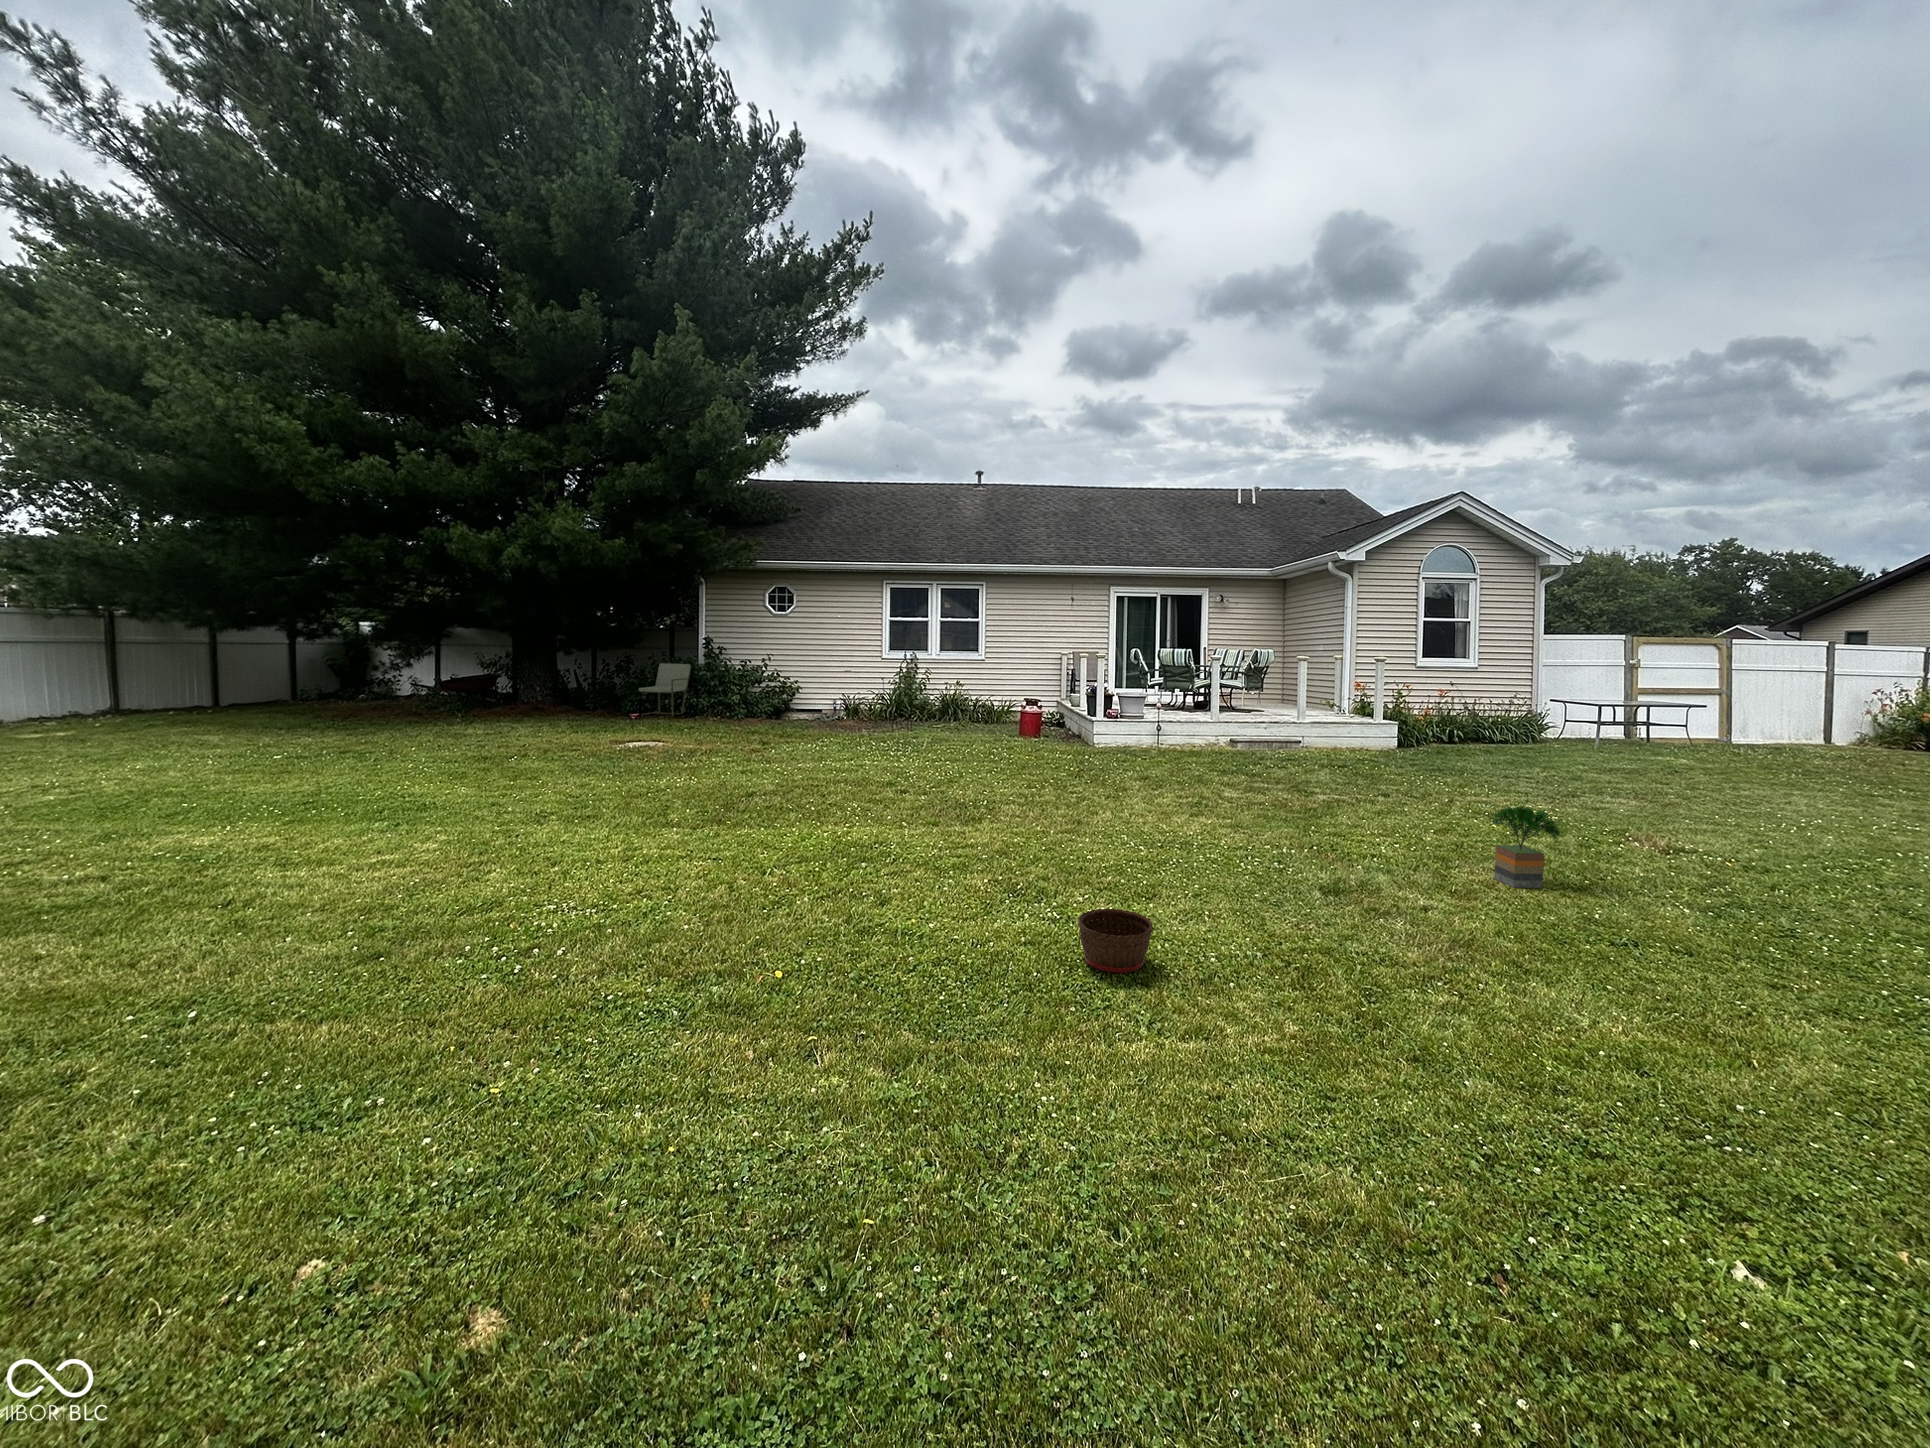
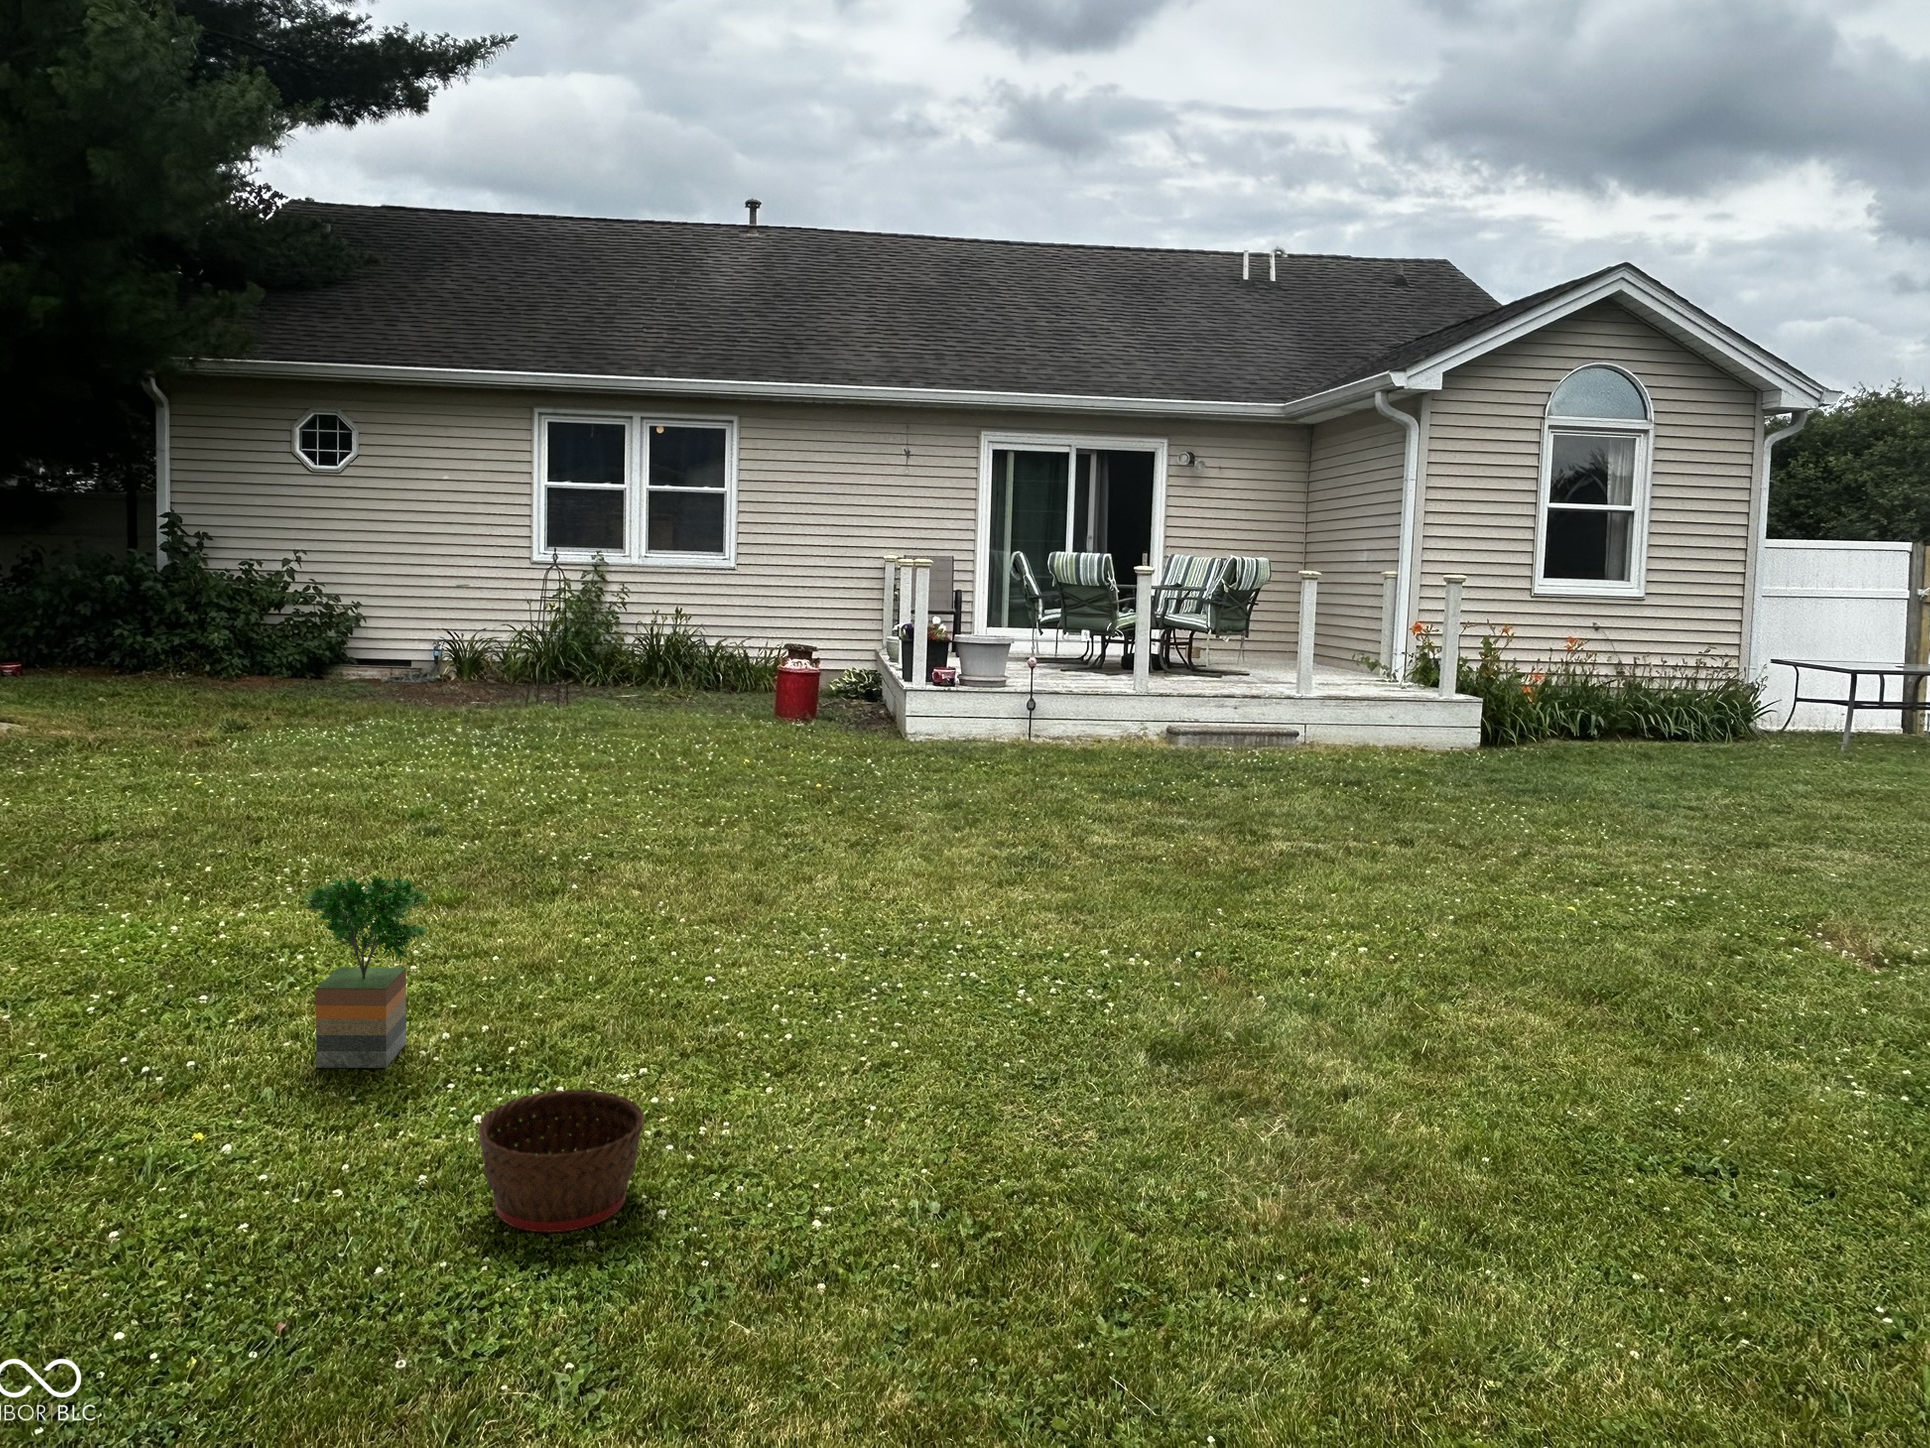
armchair: present [639,663,691,717] -> none [15,564,132,672]
potted tree: present [1491,806,1561,888] -> present [304,875,429,1068]

